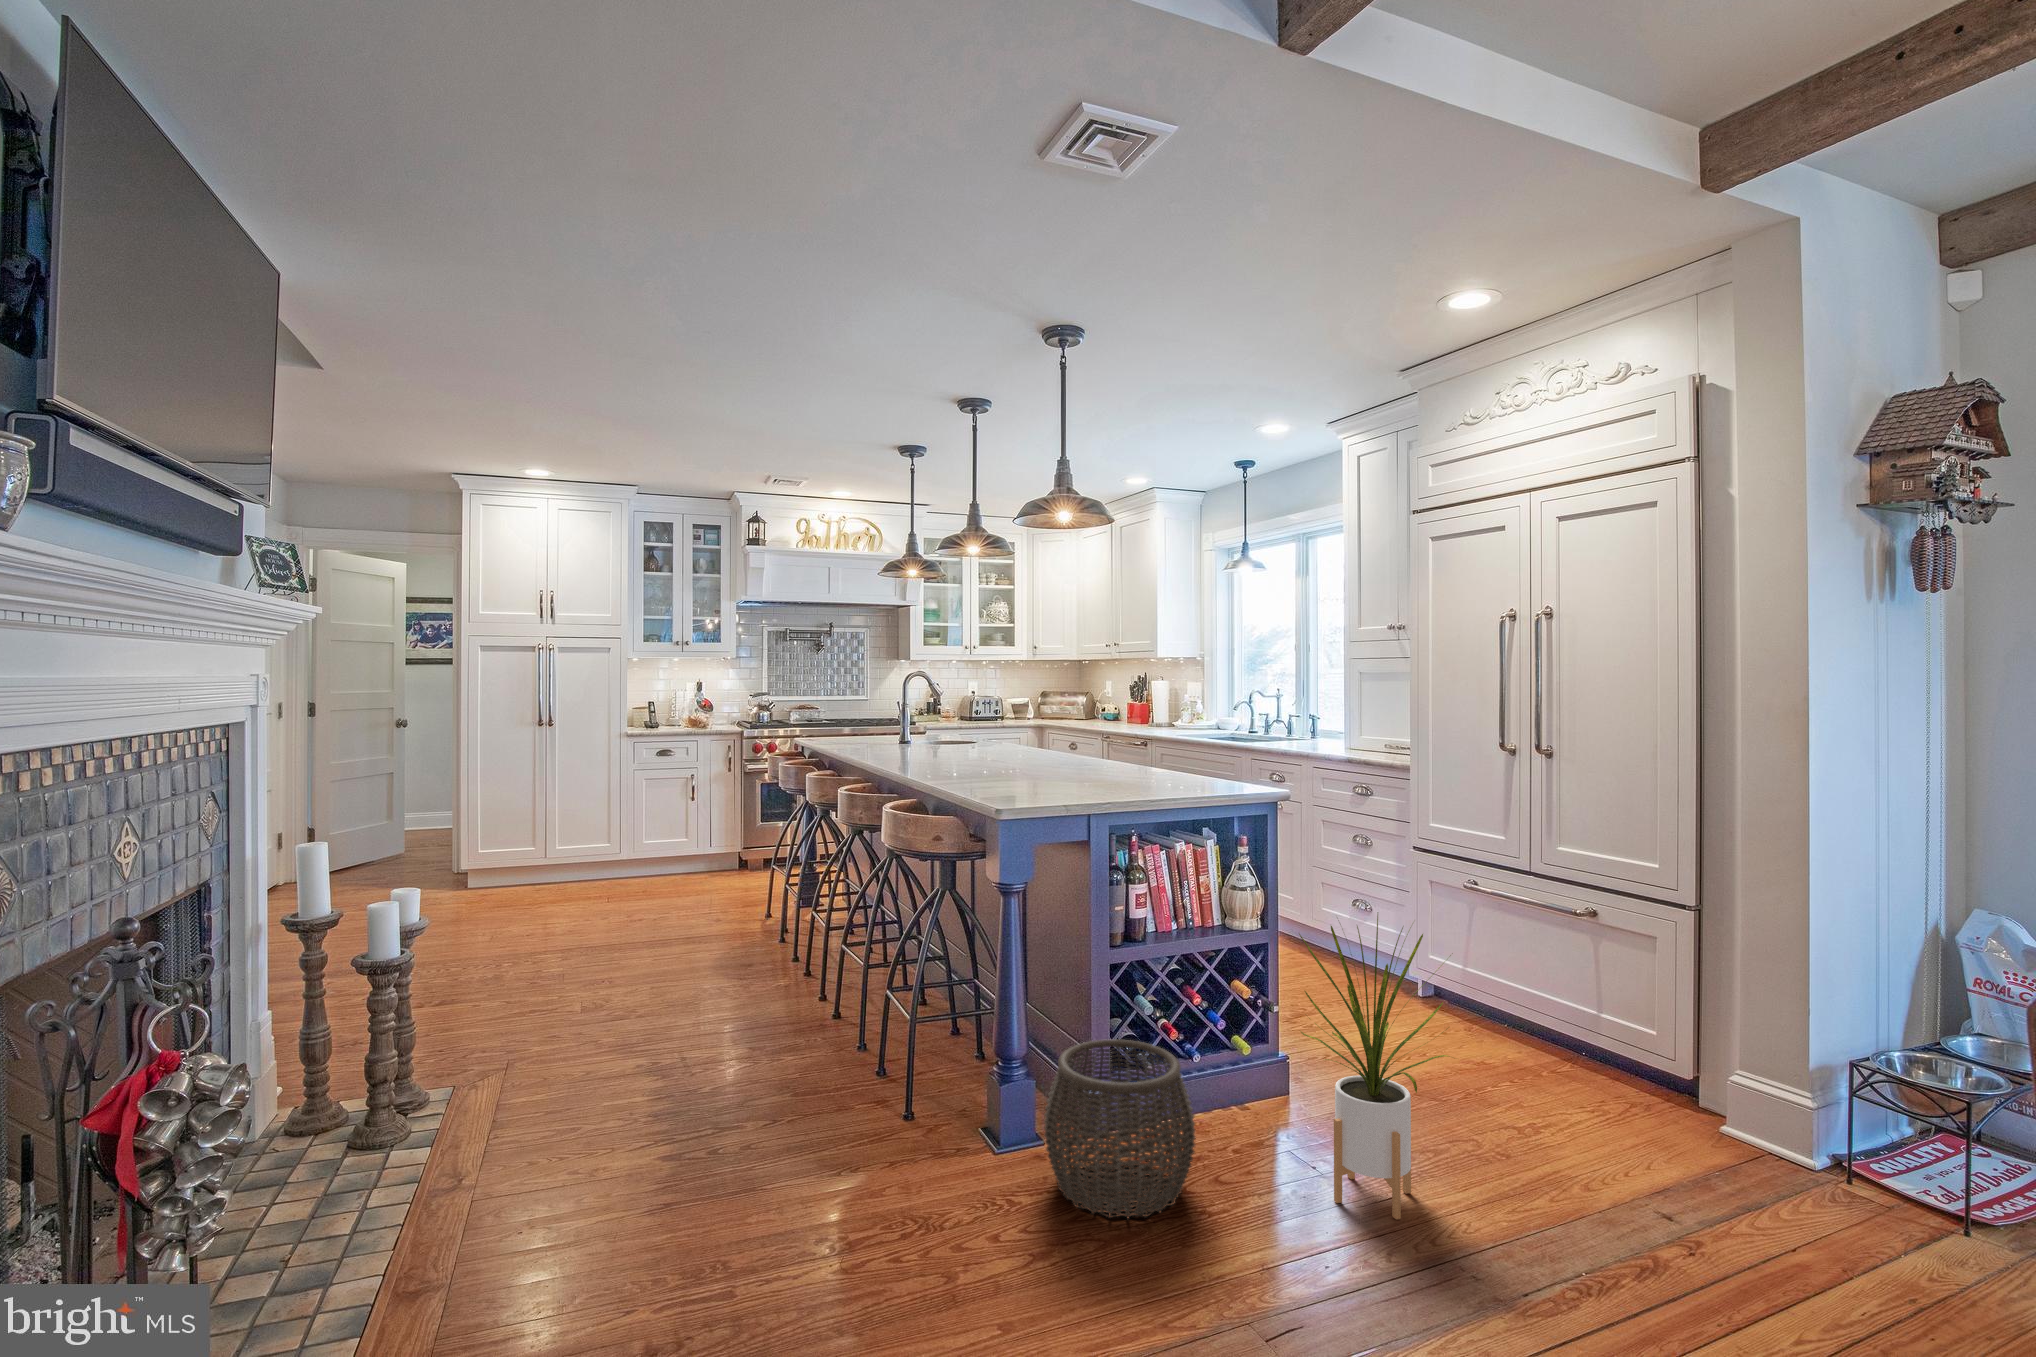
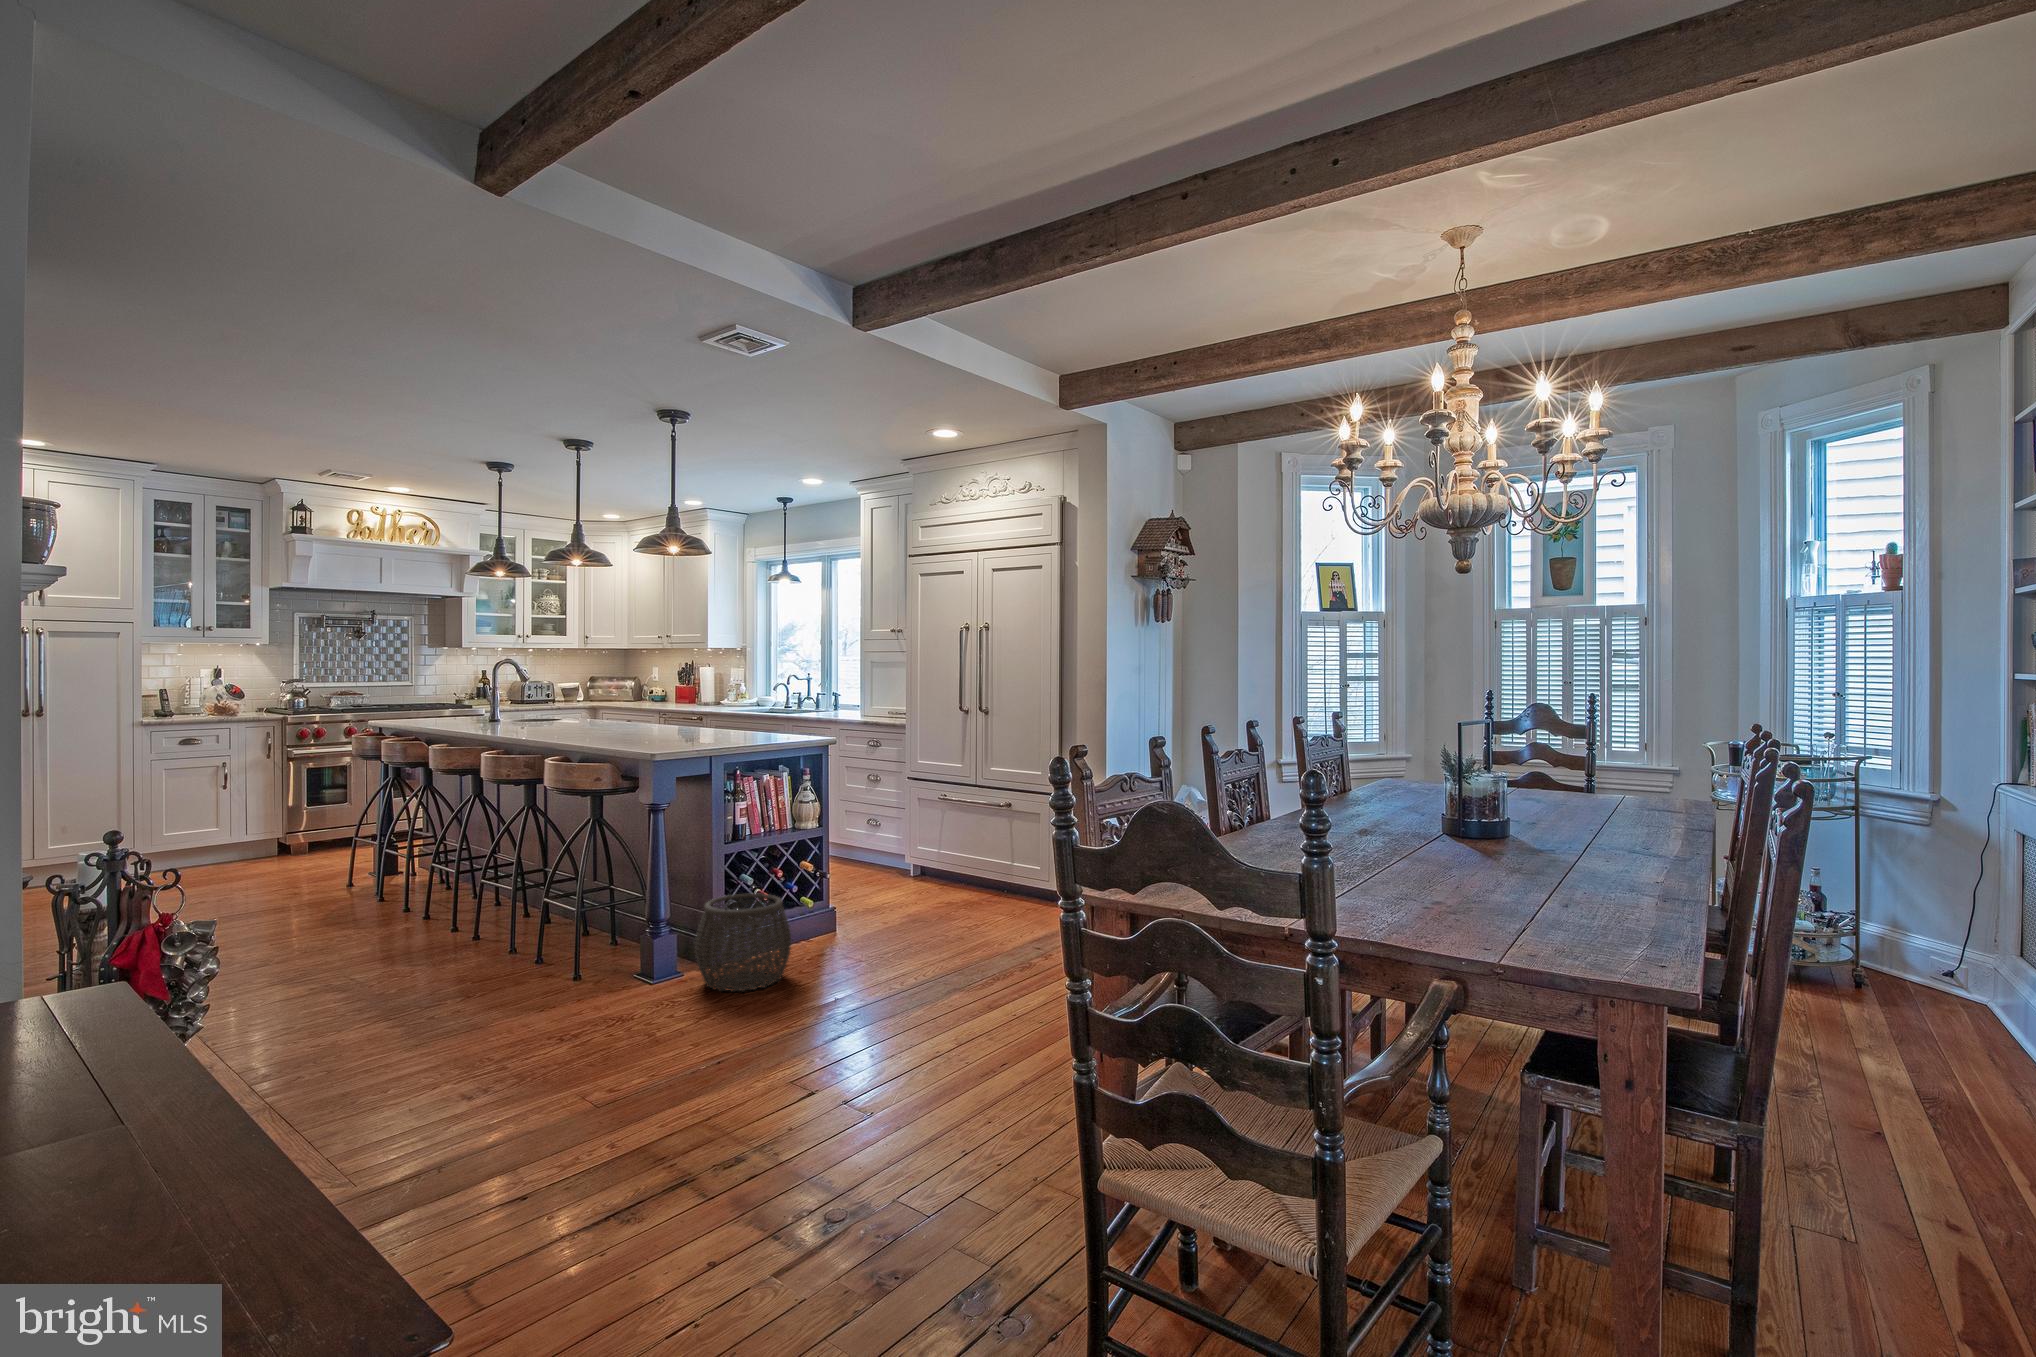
house plant: present [1299,914,1451,1219] -> none [850,799,937,967]

